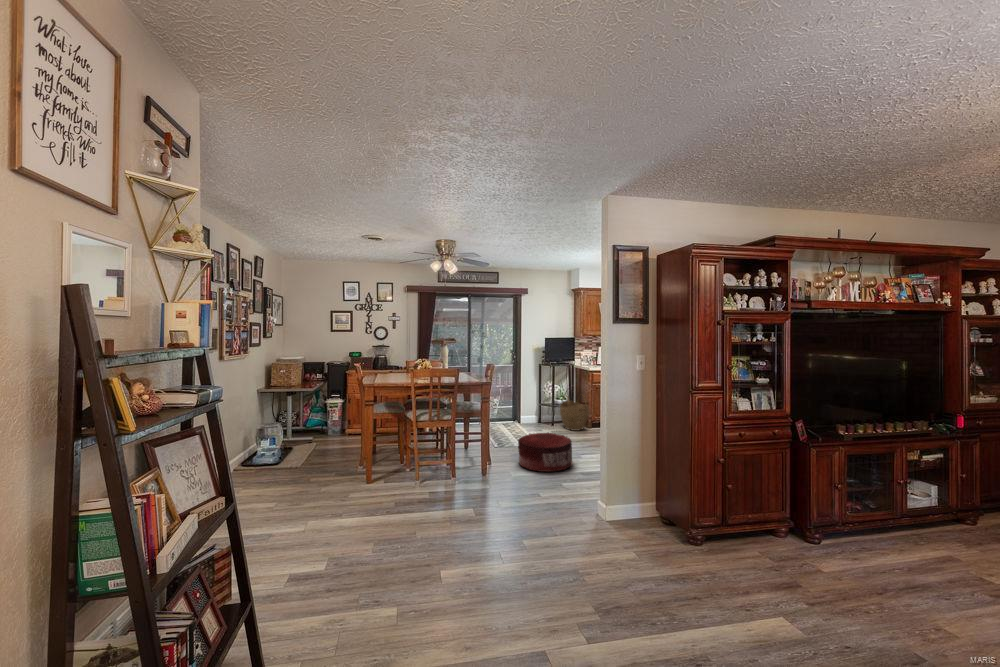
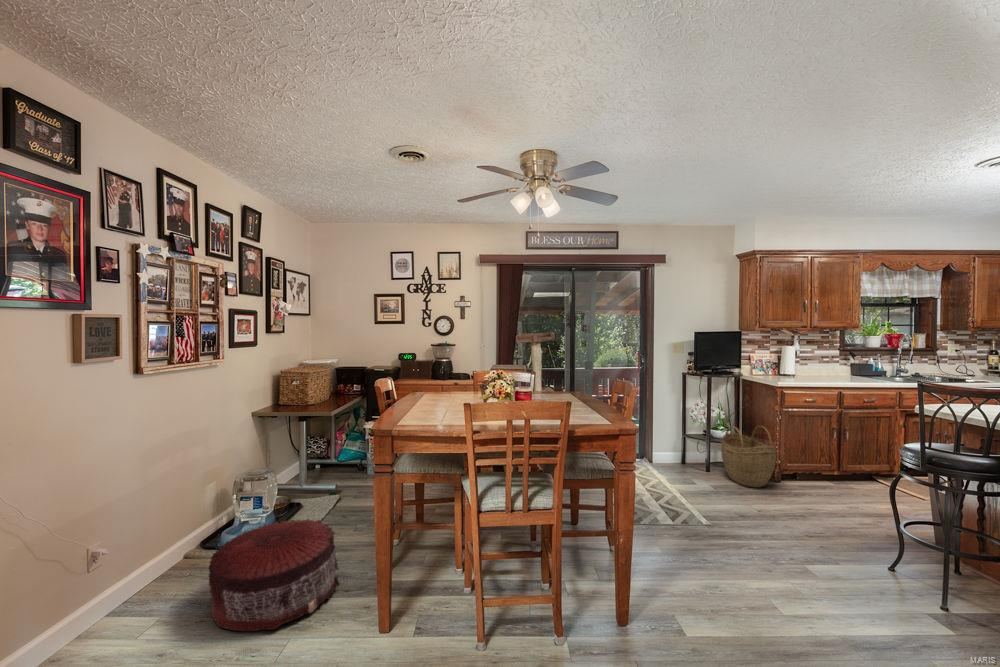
pouf: present [518,433,572,472] -> present [209,519,340,631]

